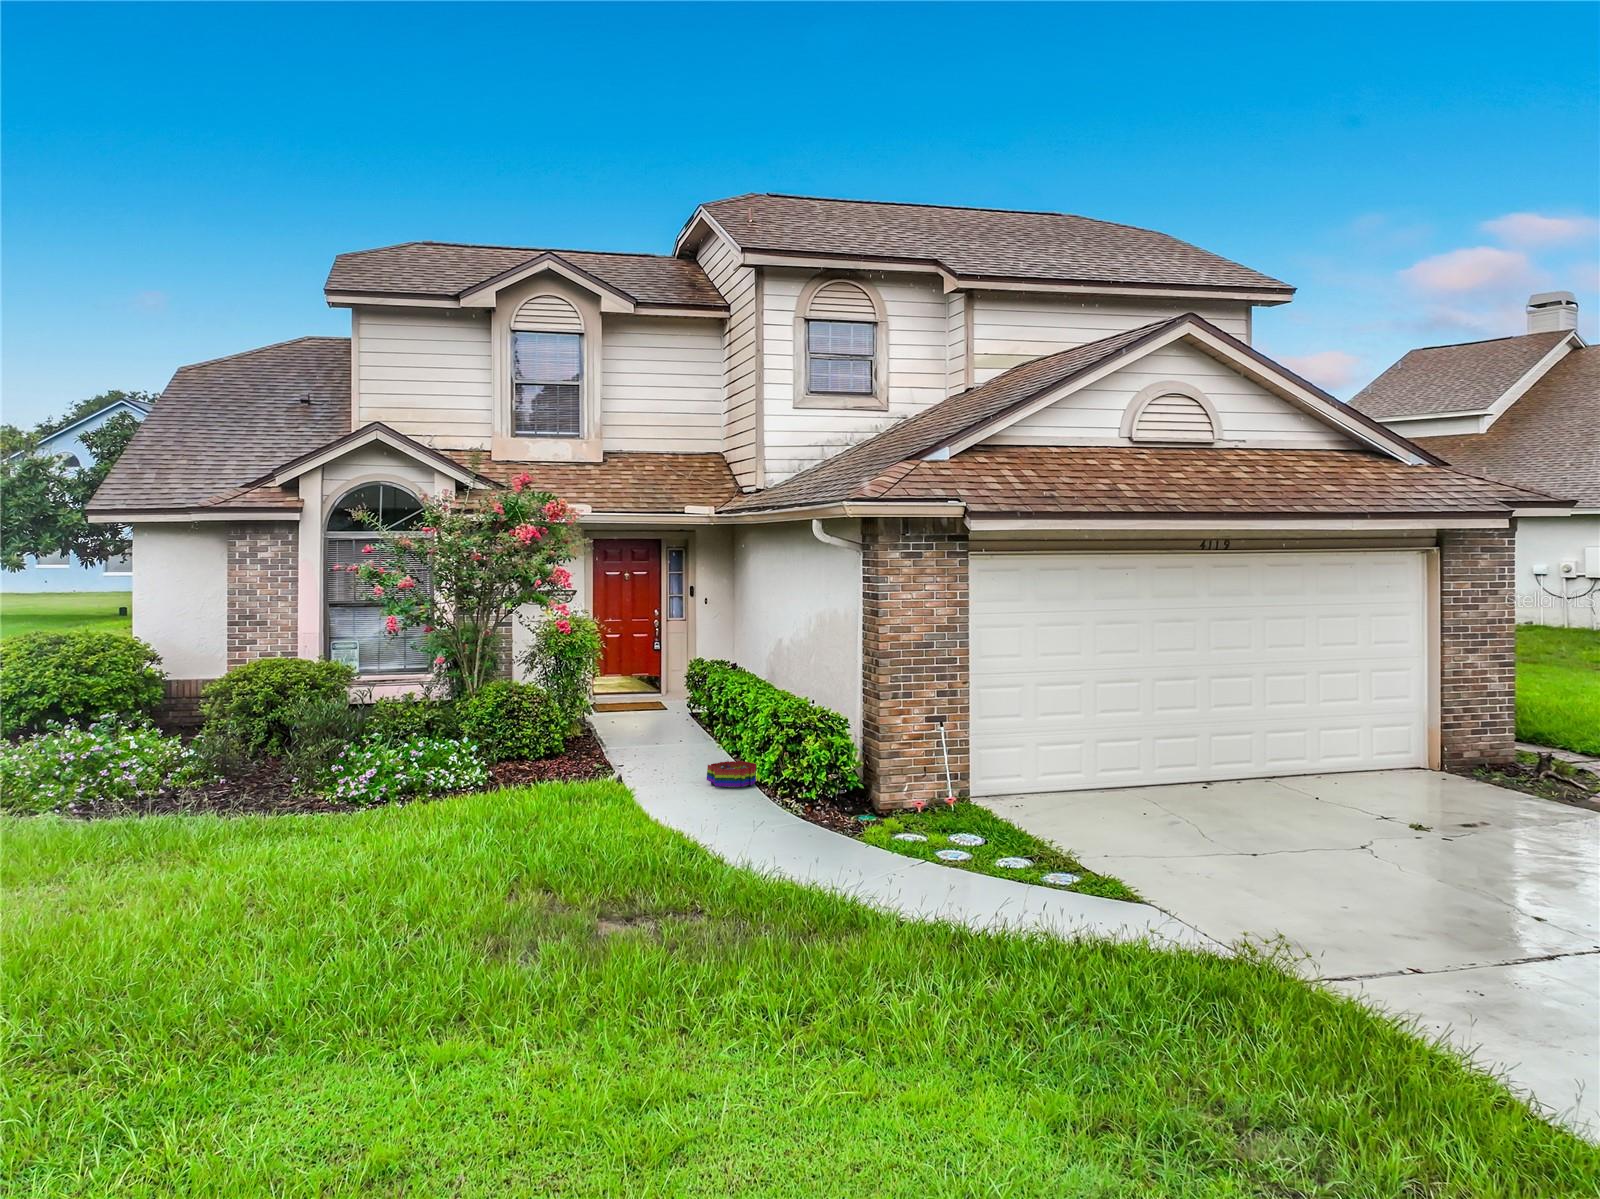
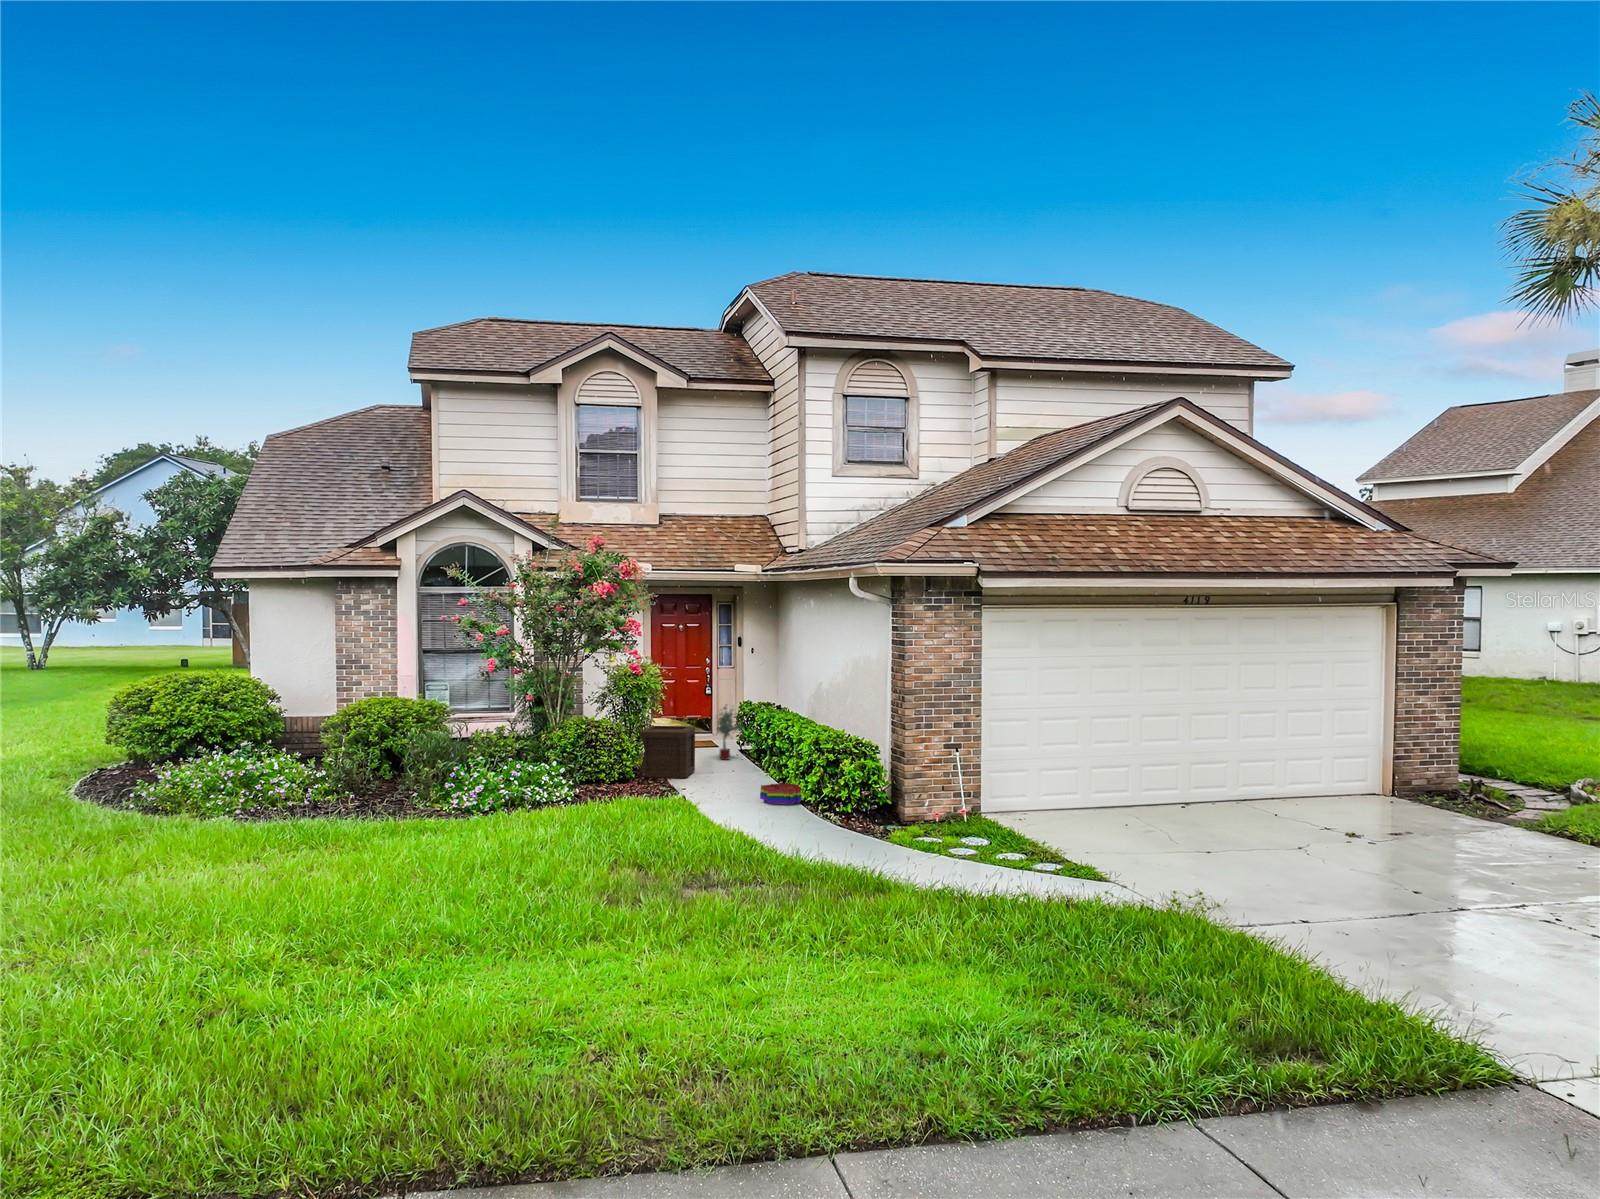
potted tree: none [663,663,697,725] -> present [717,705,743,760]
wooden crate: none [572,690,638,751] -> present [640,726,695,779]

